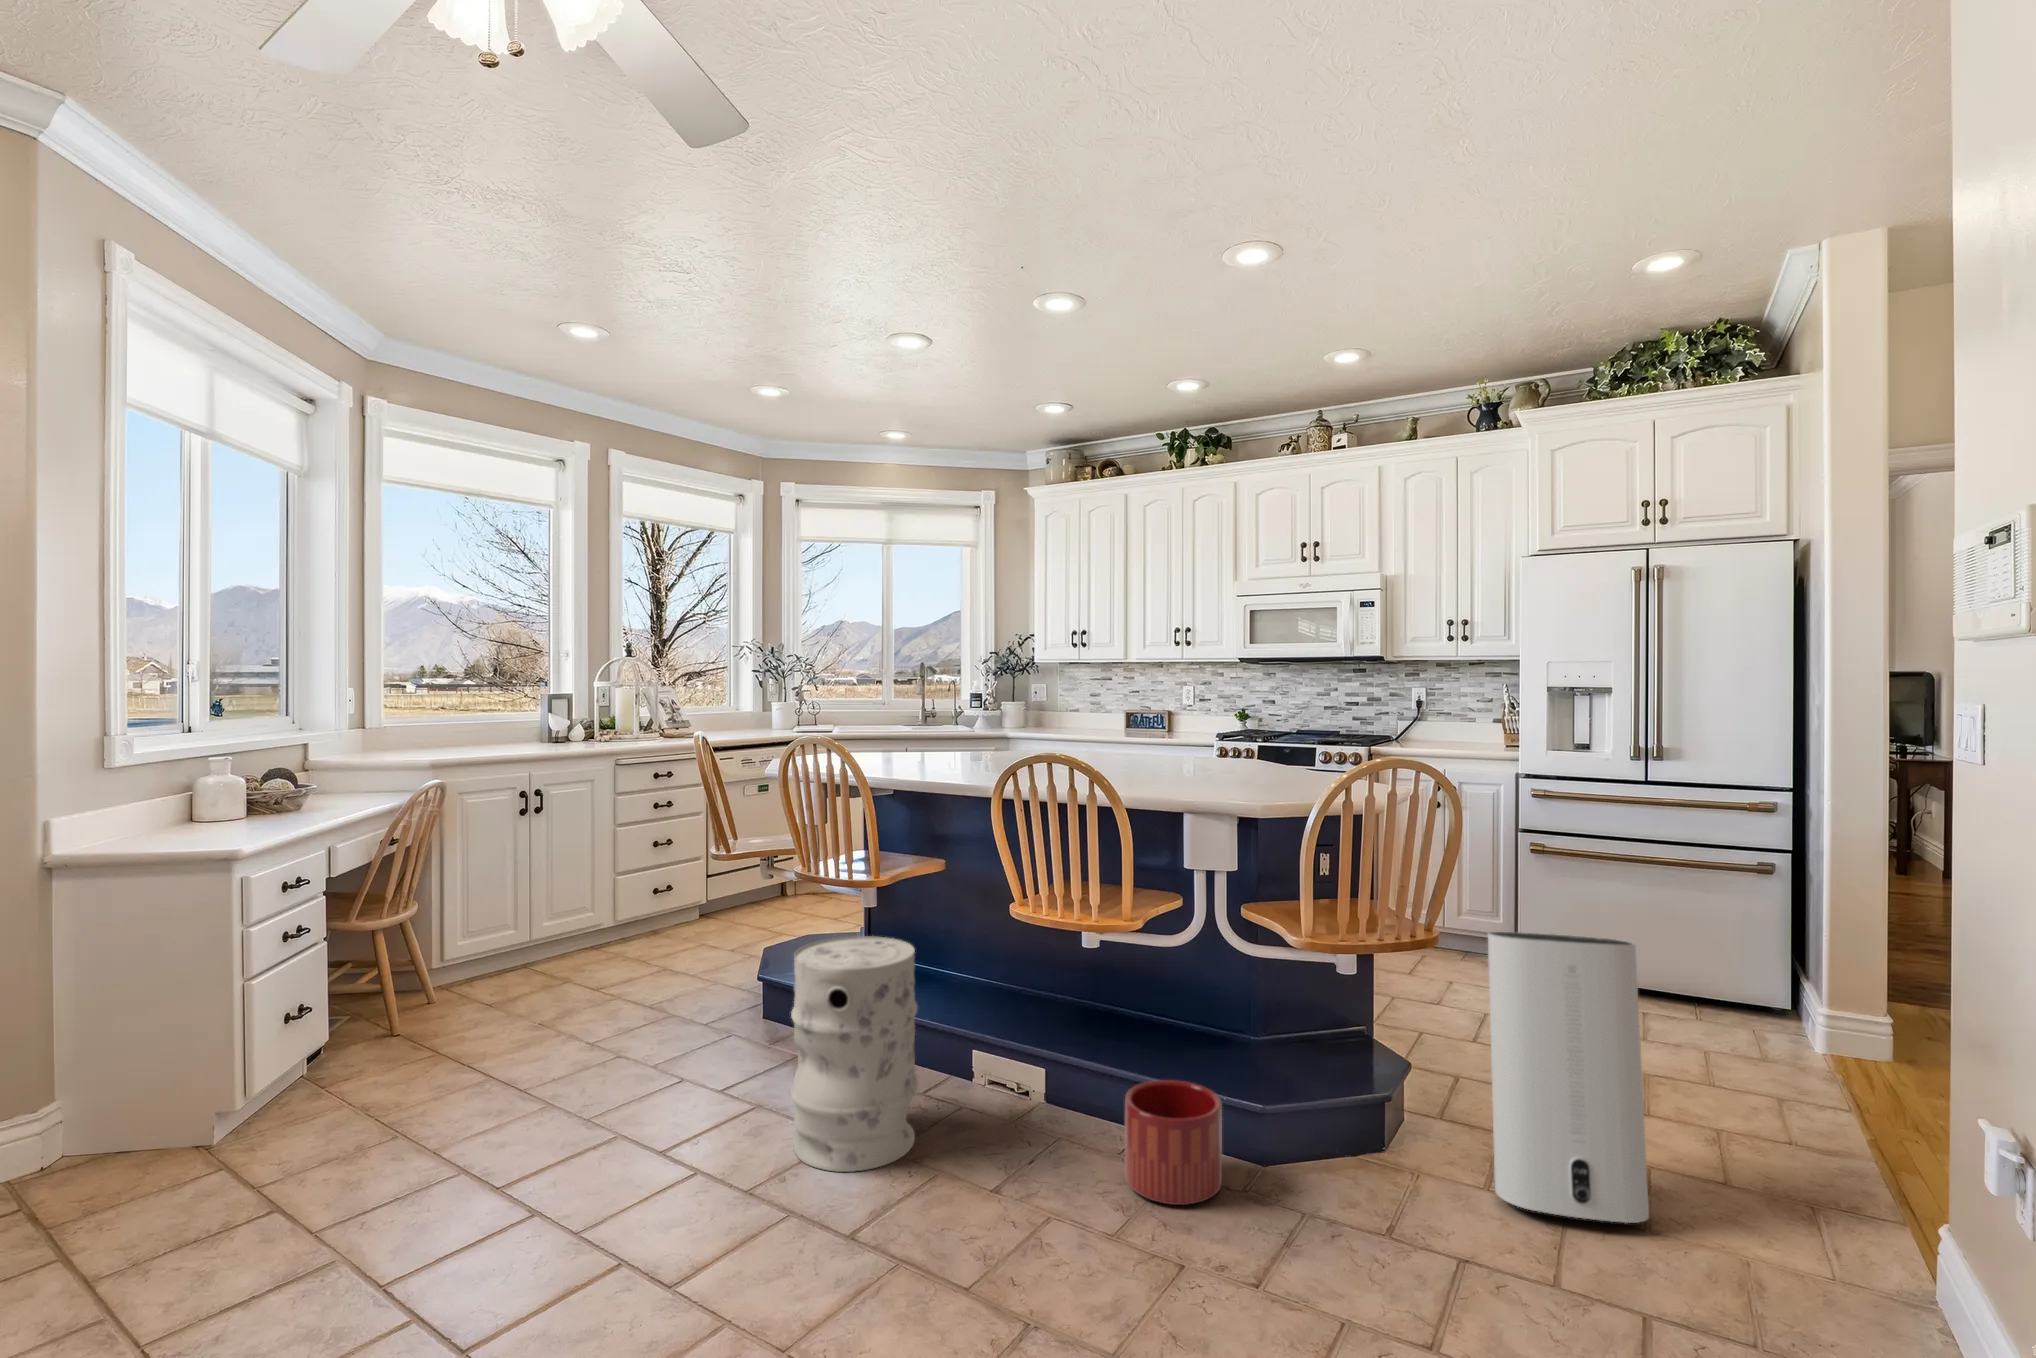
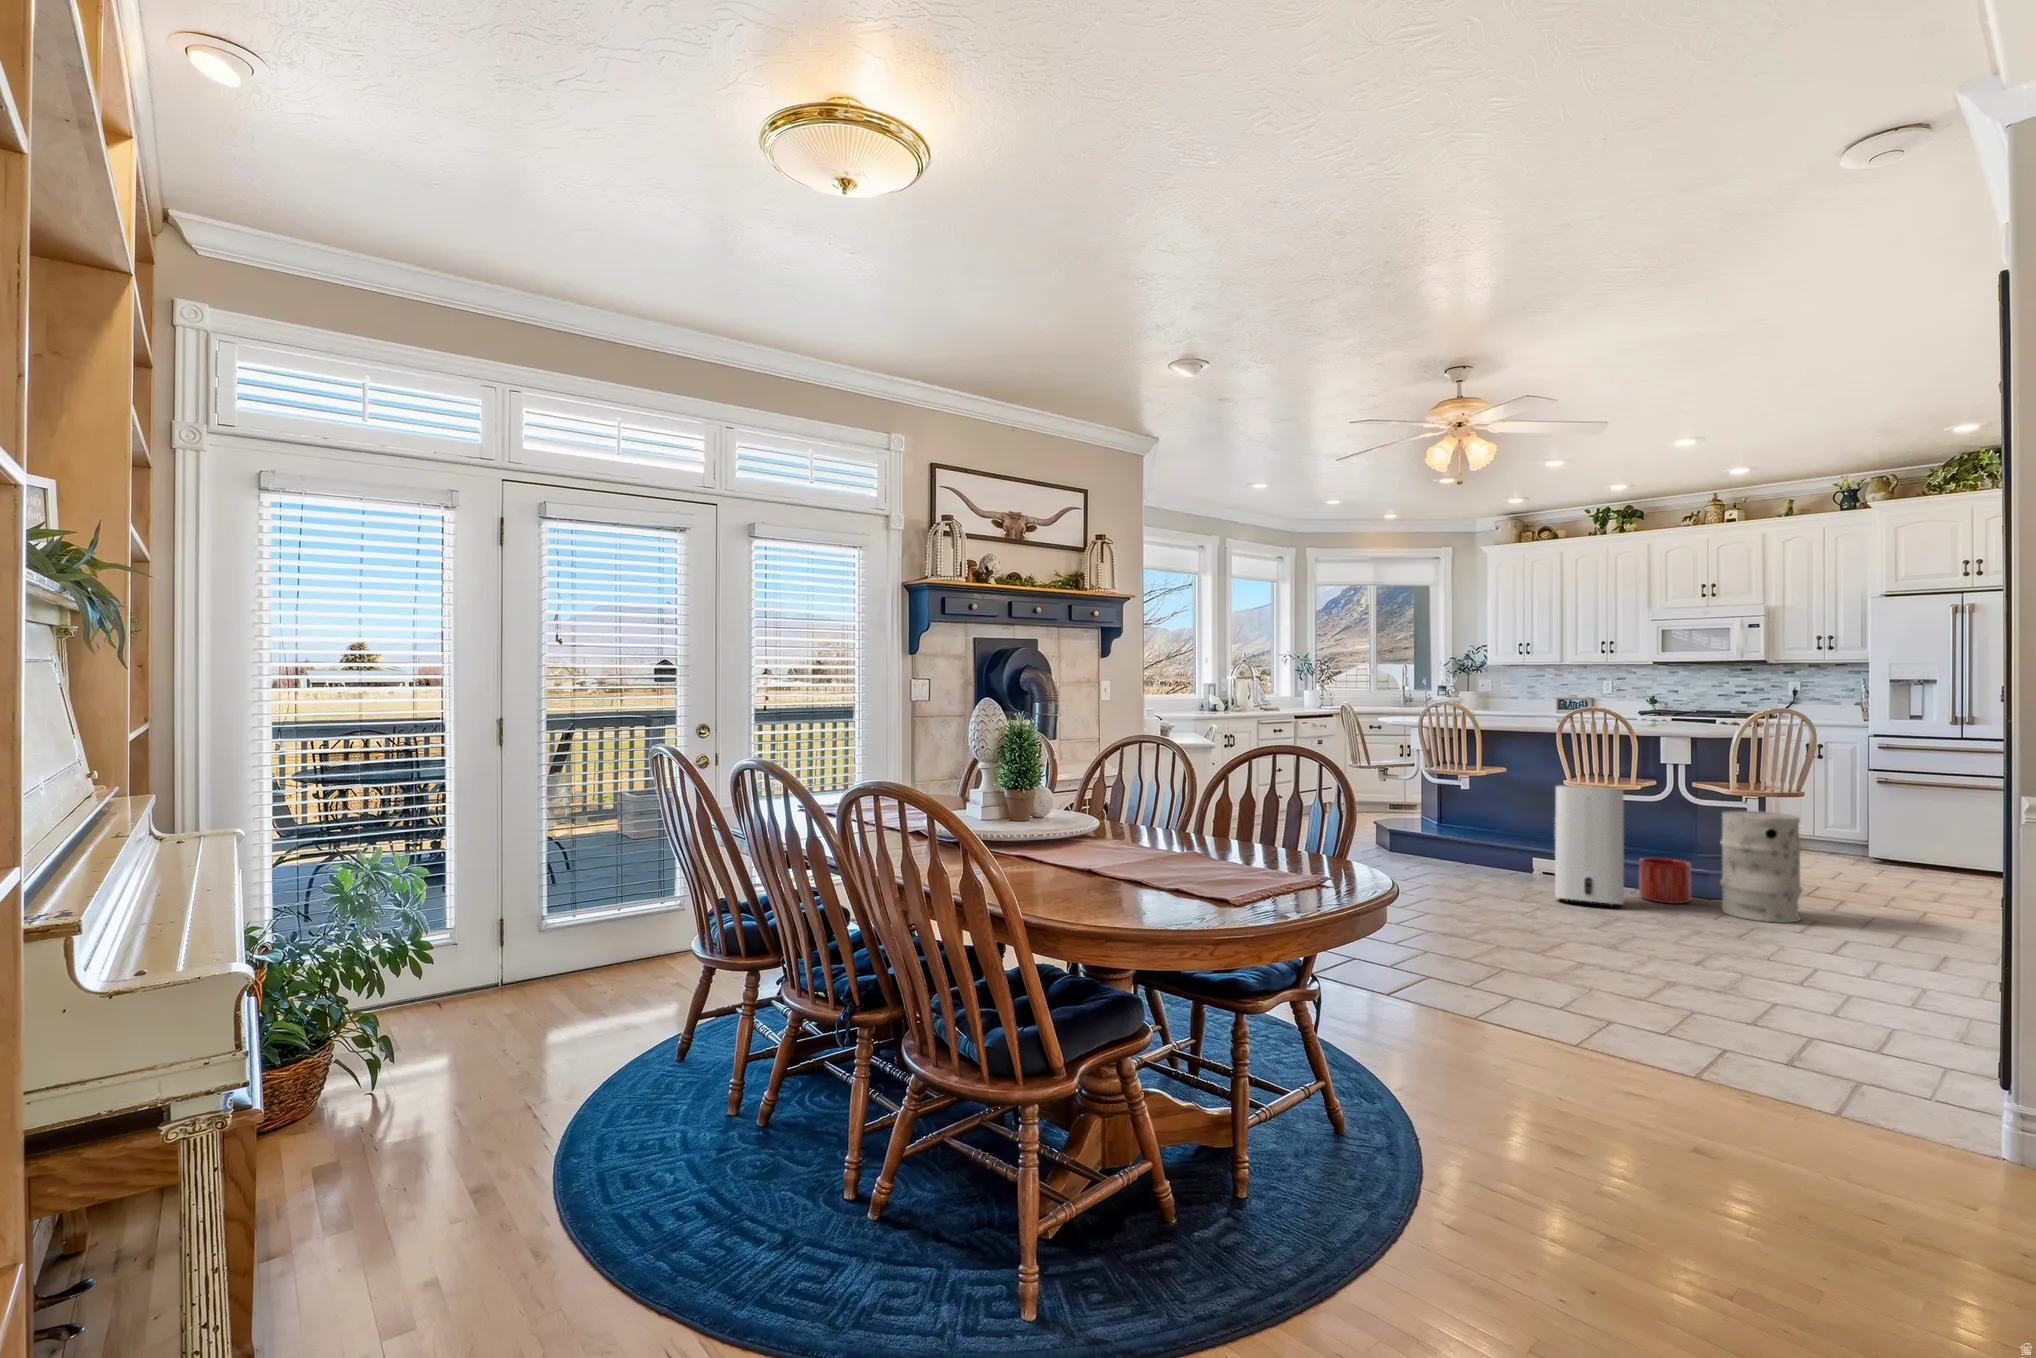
air purifier: present [1488,932,1649,1223] -> present [1555,786,1624,905]
trash can: present [790,936,918,1172] -> present [1720,811,1802,923]

